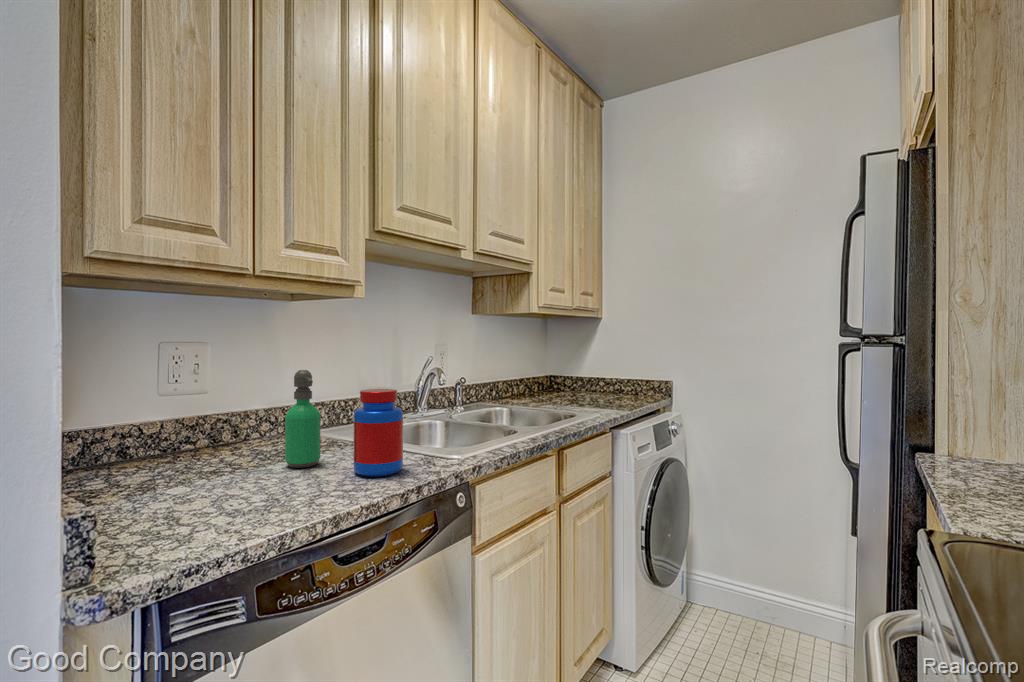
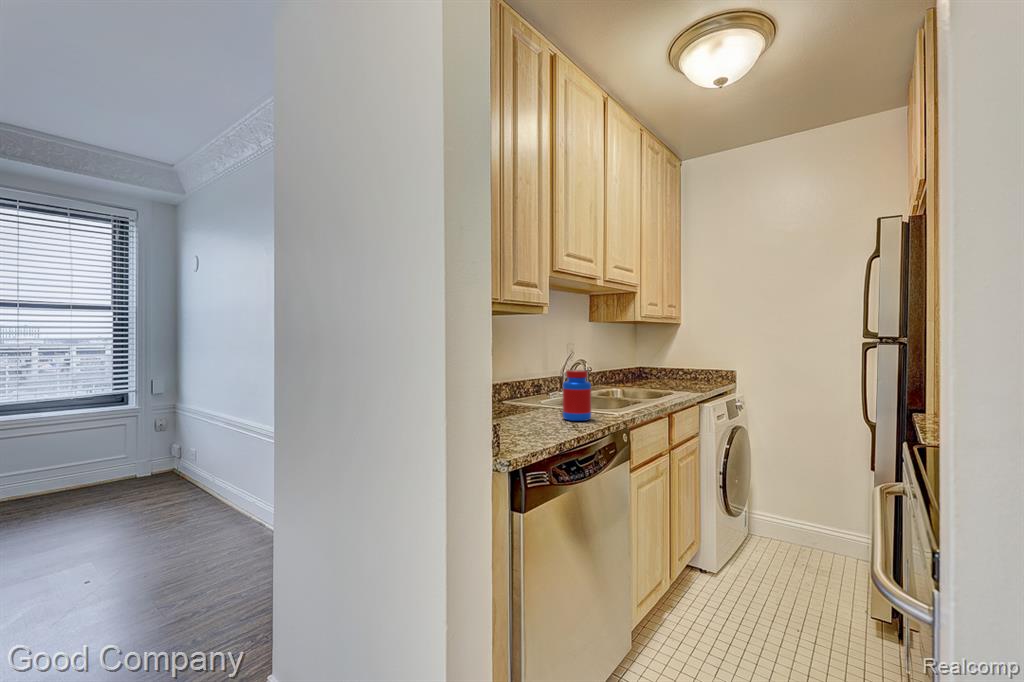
soap dispenser: present [285,370,320,468] -> none [518,359,538,416]

